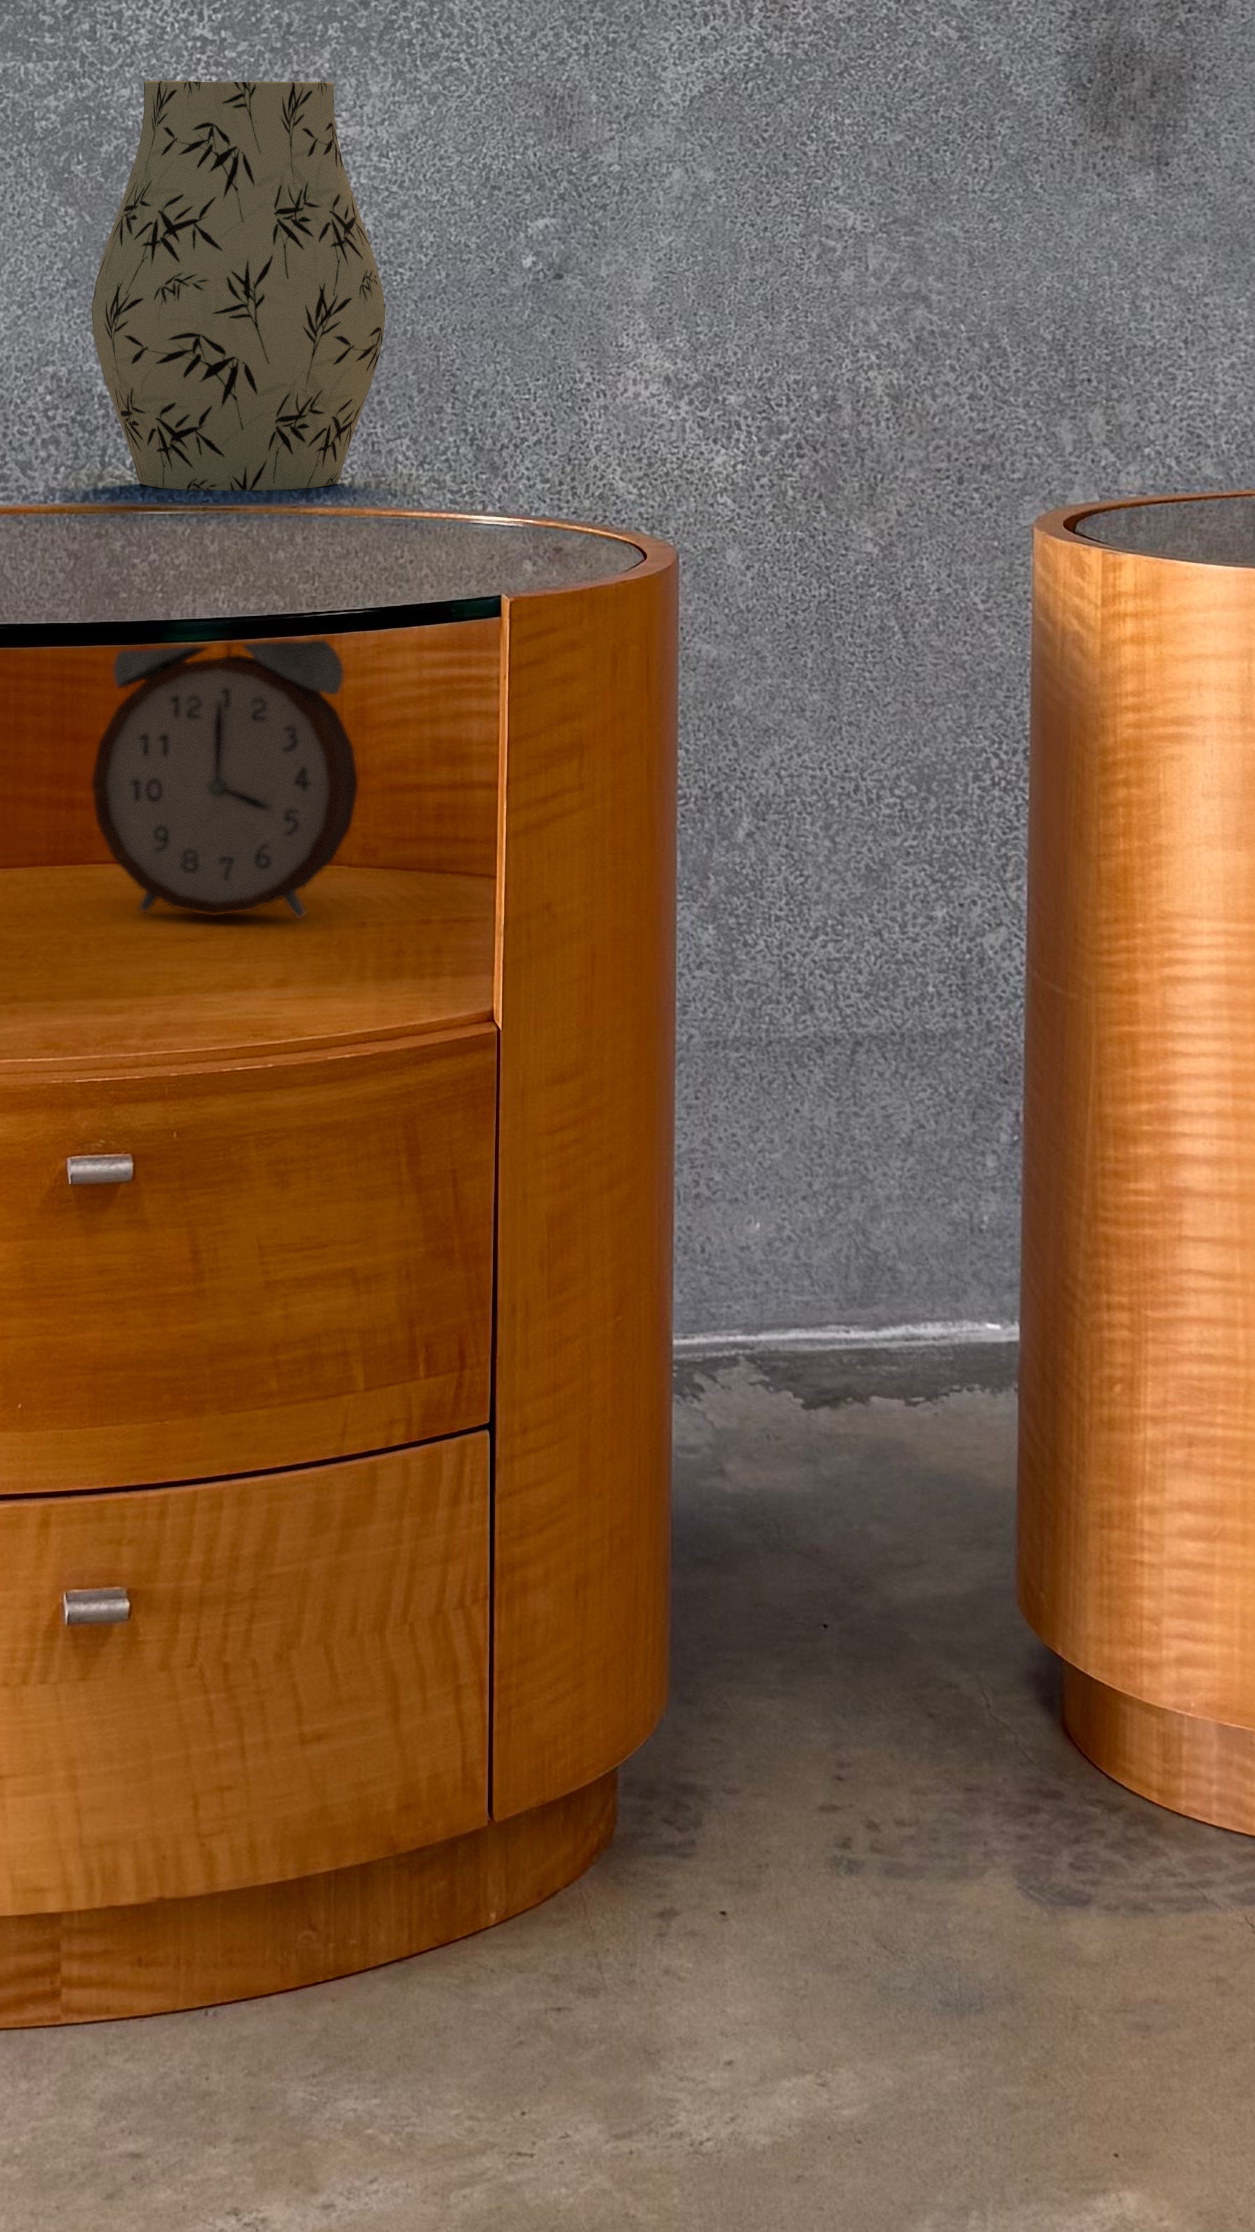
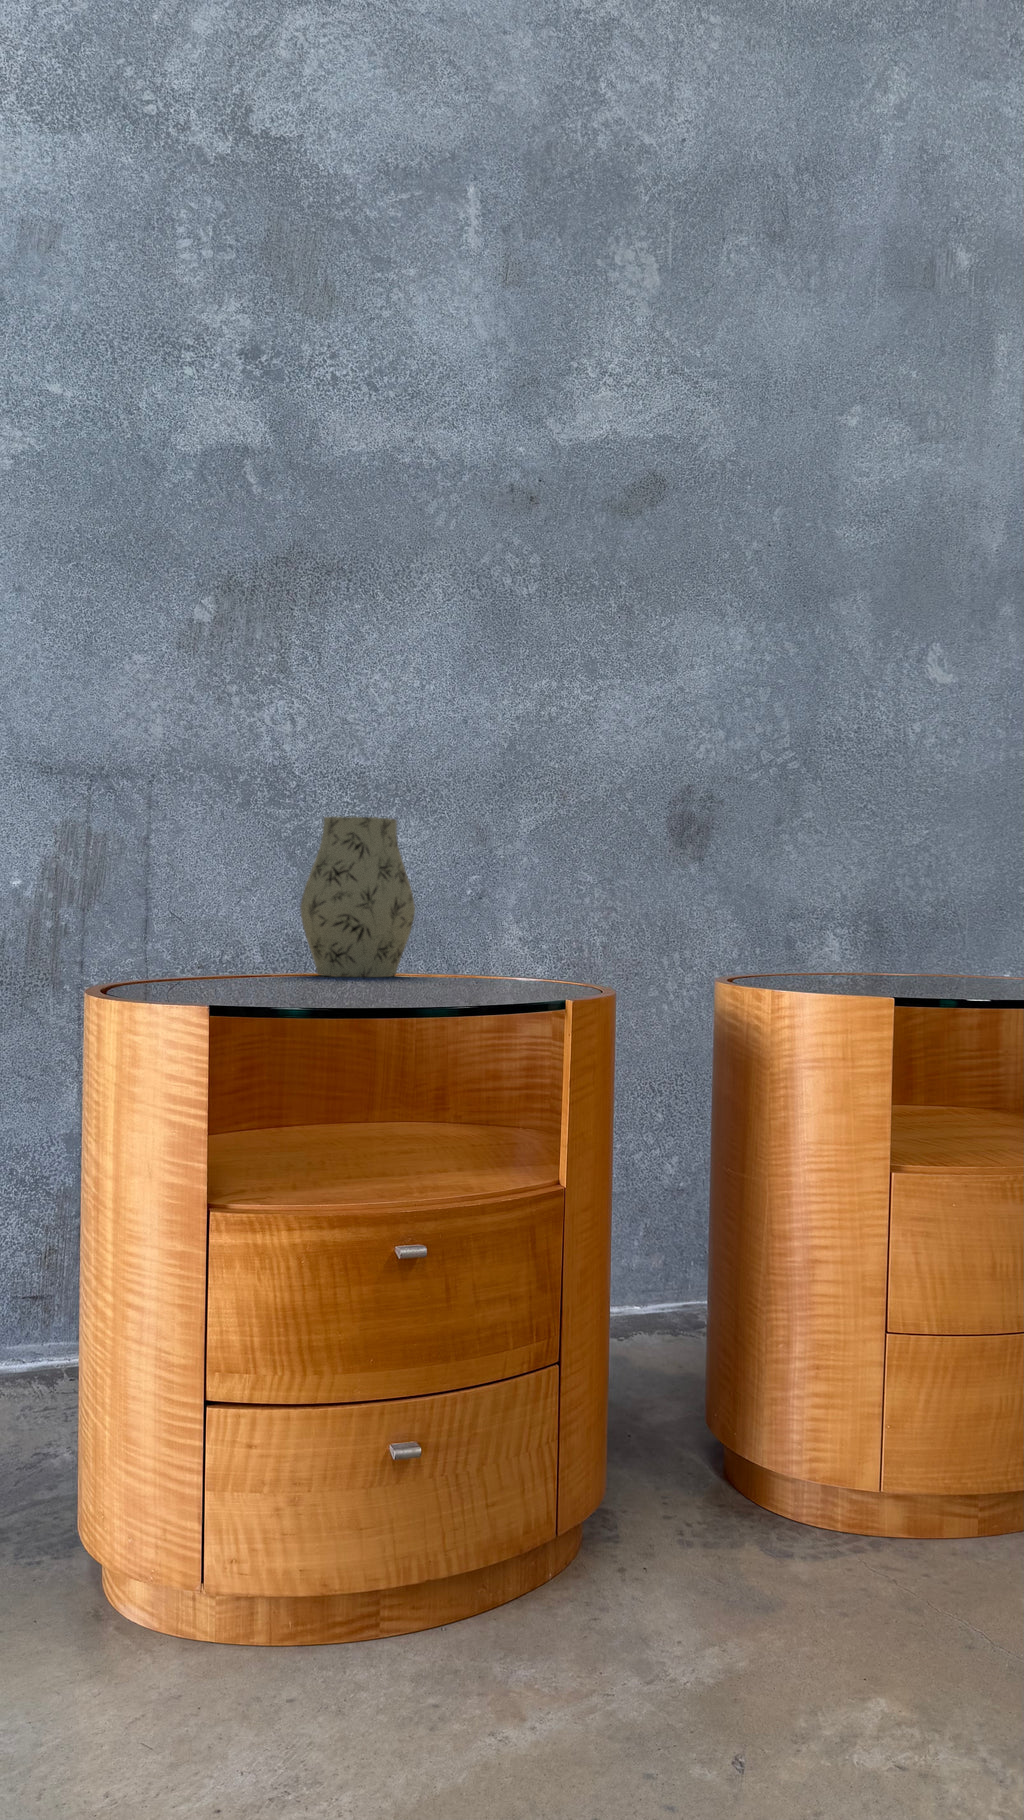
alarm clock: present [92,640,358,917] -> none [357,998,467,1143]

